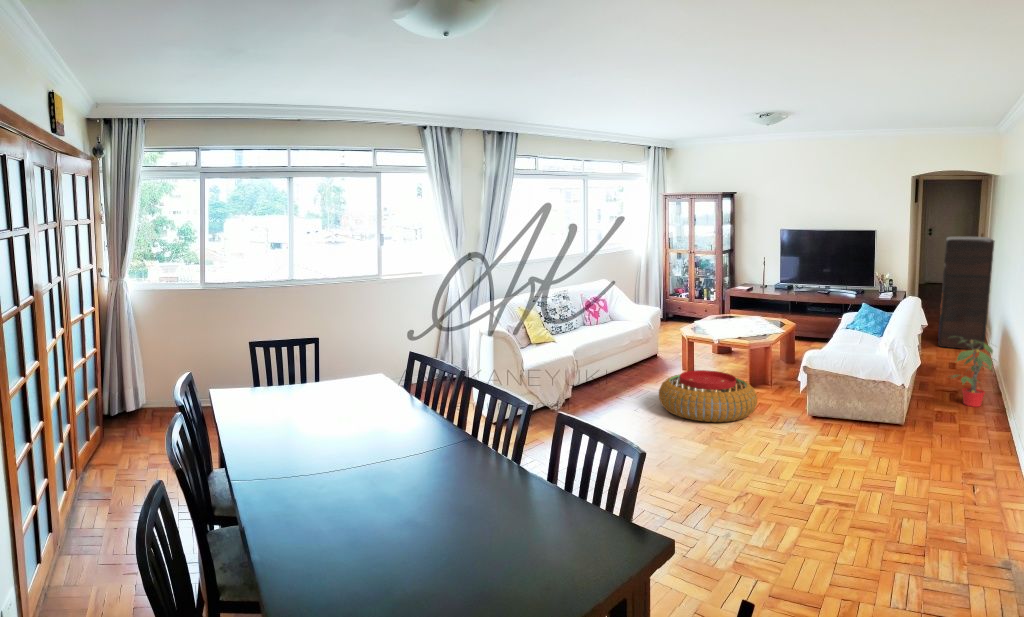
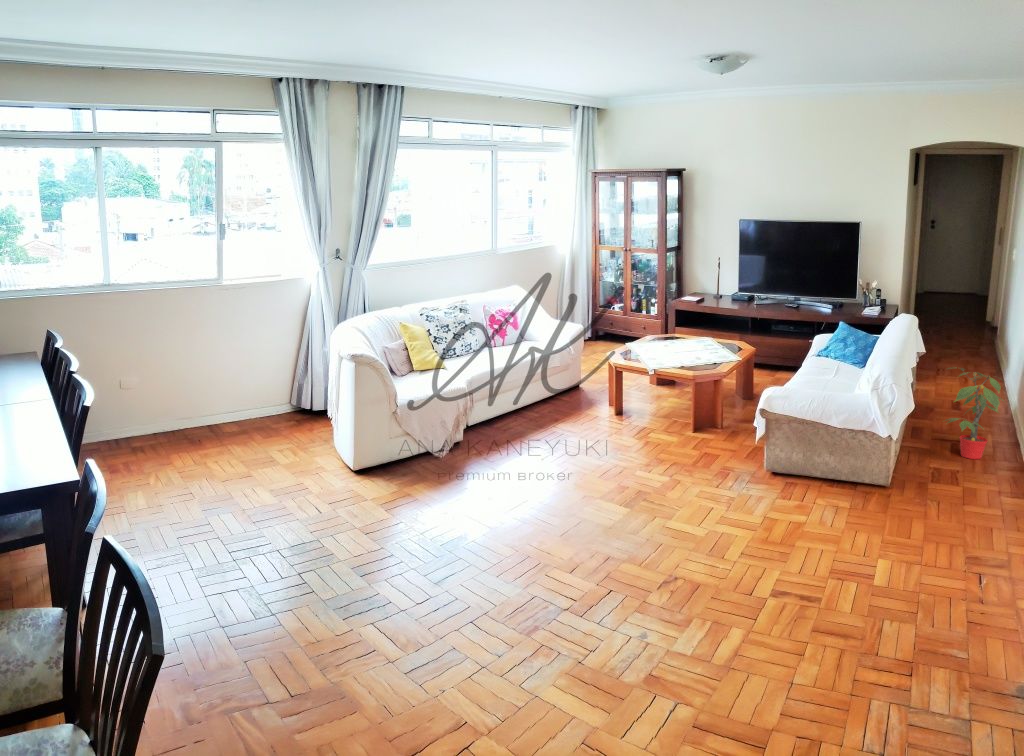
bookshelf: present [938,237,995,350] -> none [931,237,1006,384]
pouf: present [659,370,757,422] -> none [571,411,702,483]

